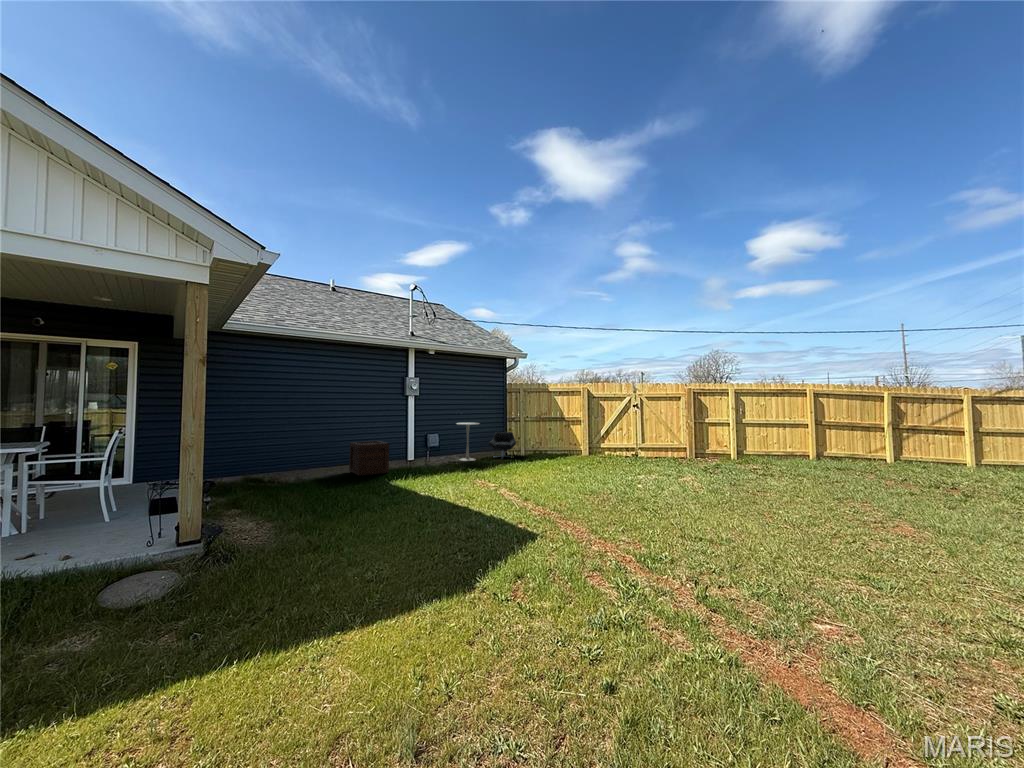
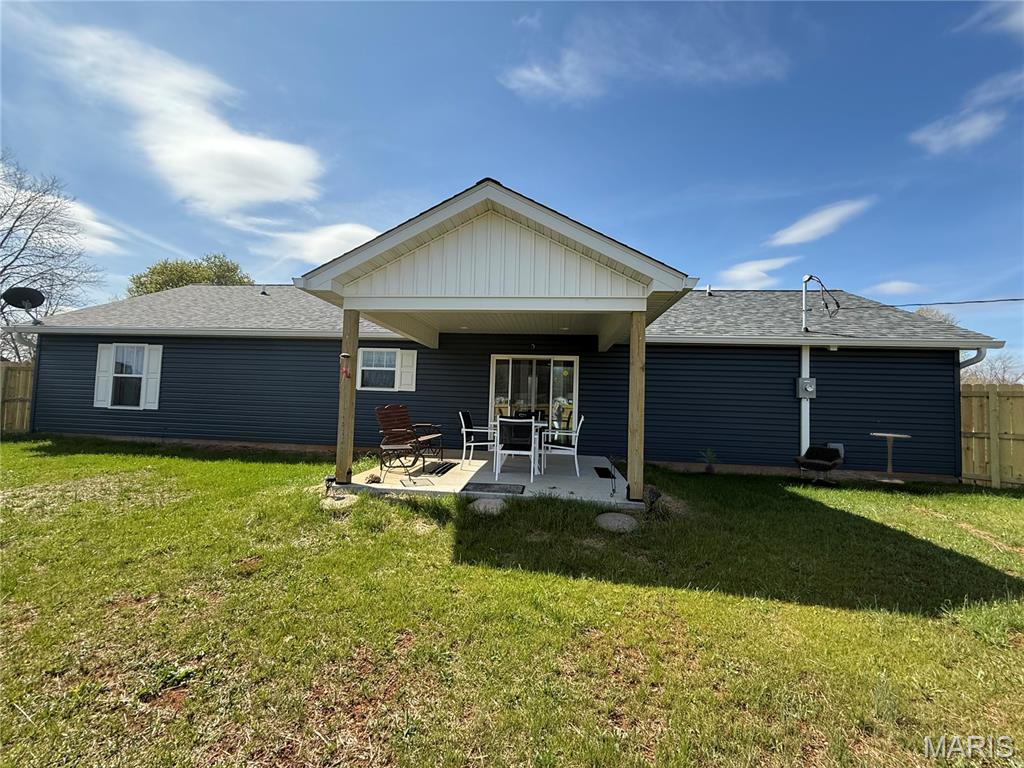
lounge chair: present [489,432,516,458] -> present [793,446,843,483]
wooden crate: present [349,441,389,476] -> none [734,443,781,479]
decorative plant: none [306,450,336,478] -> present [705,448,715,473]

